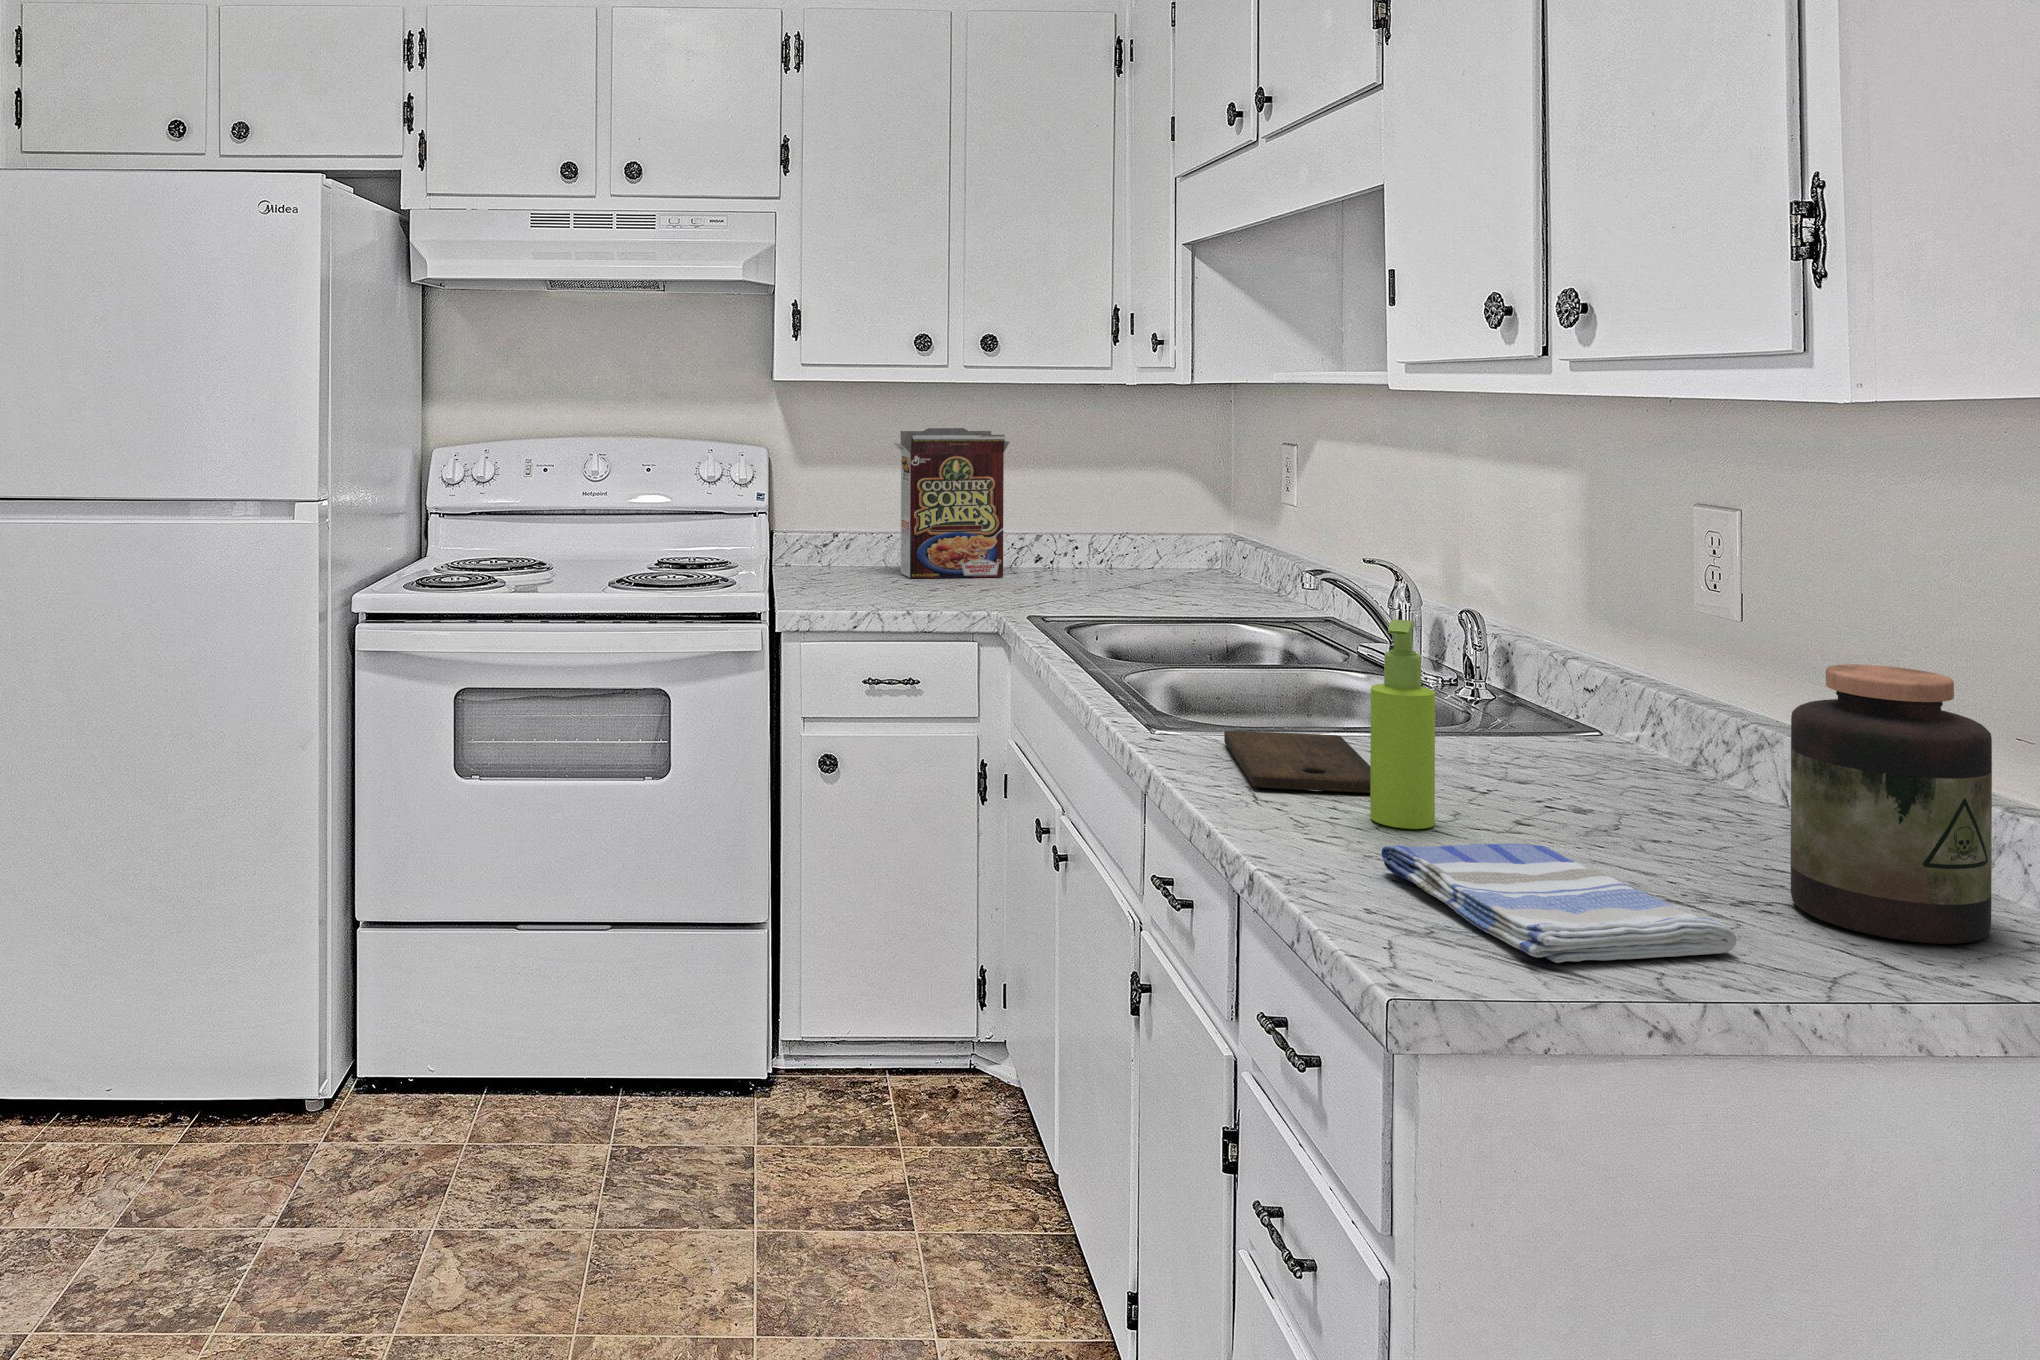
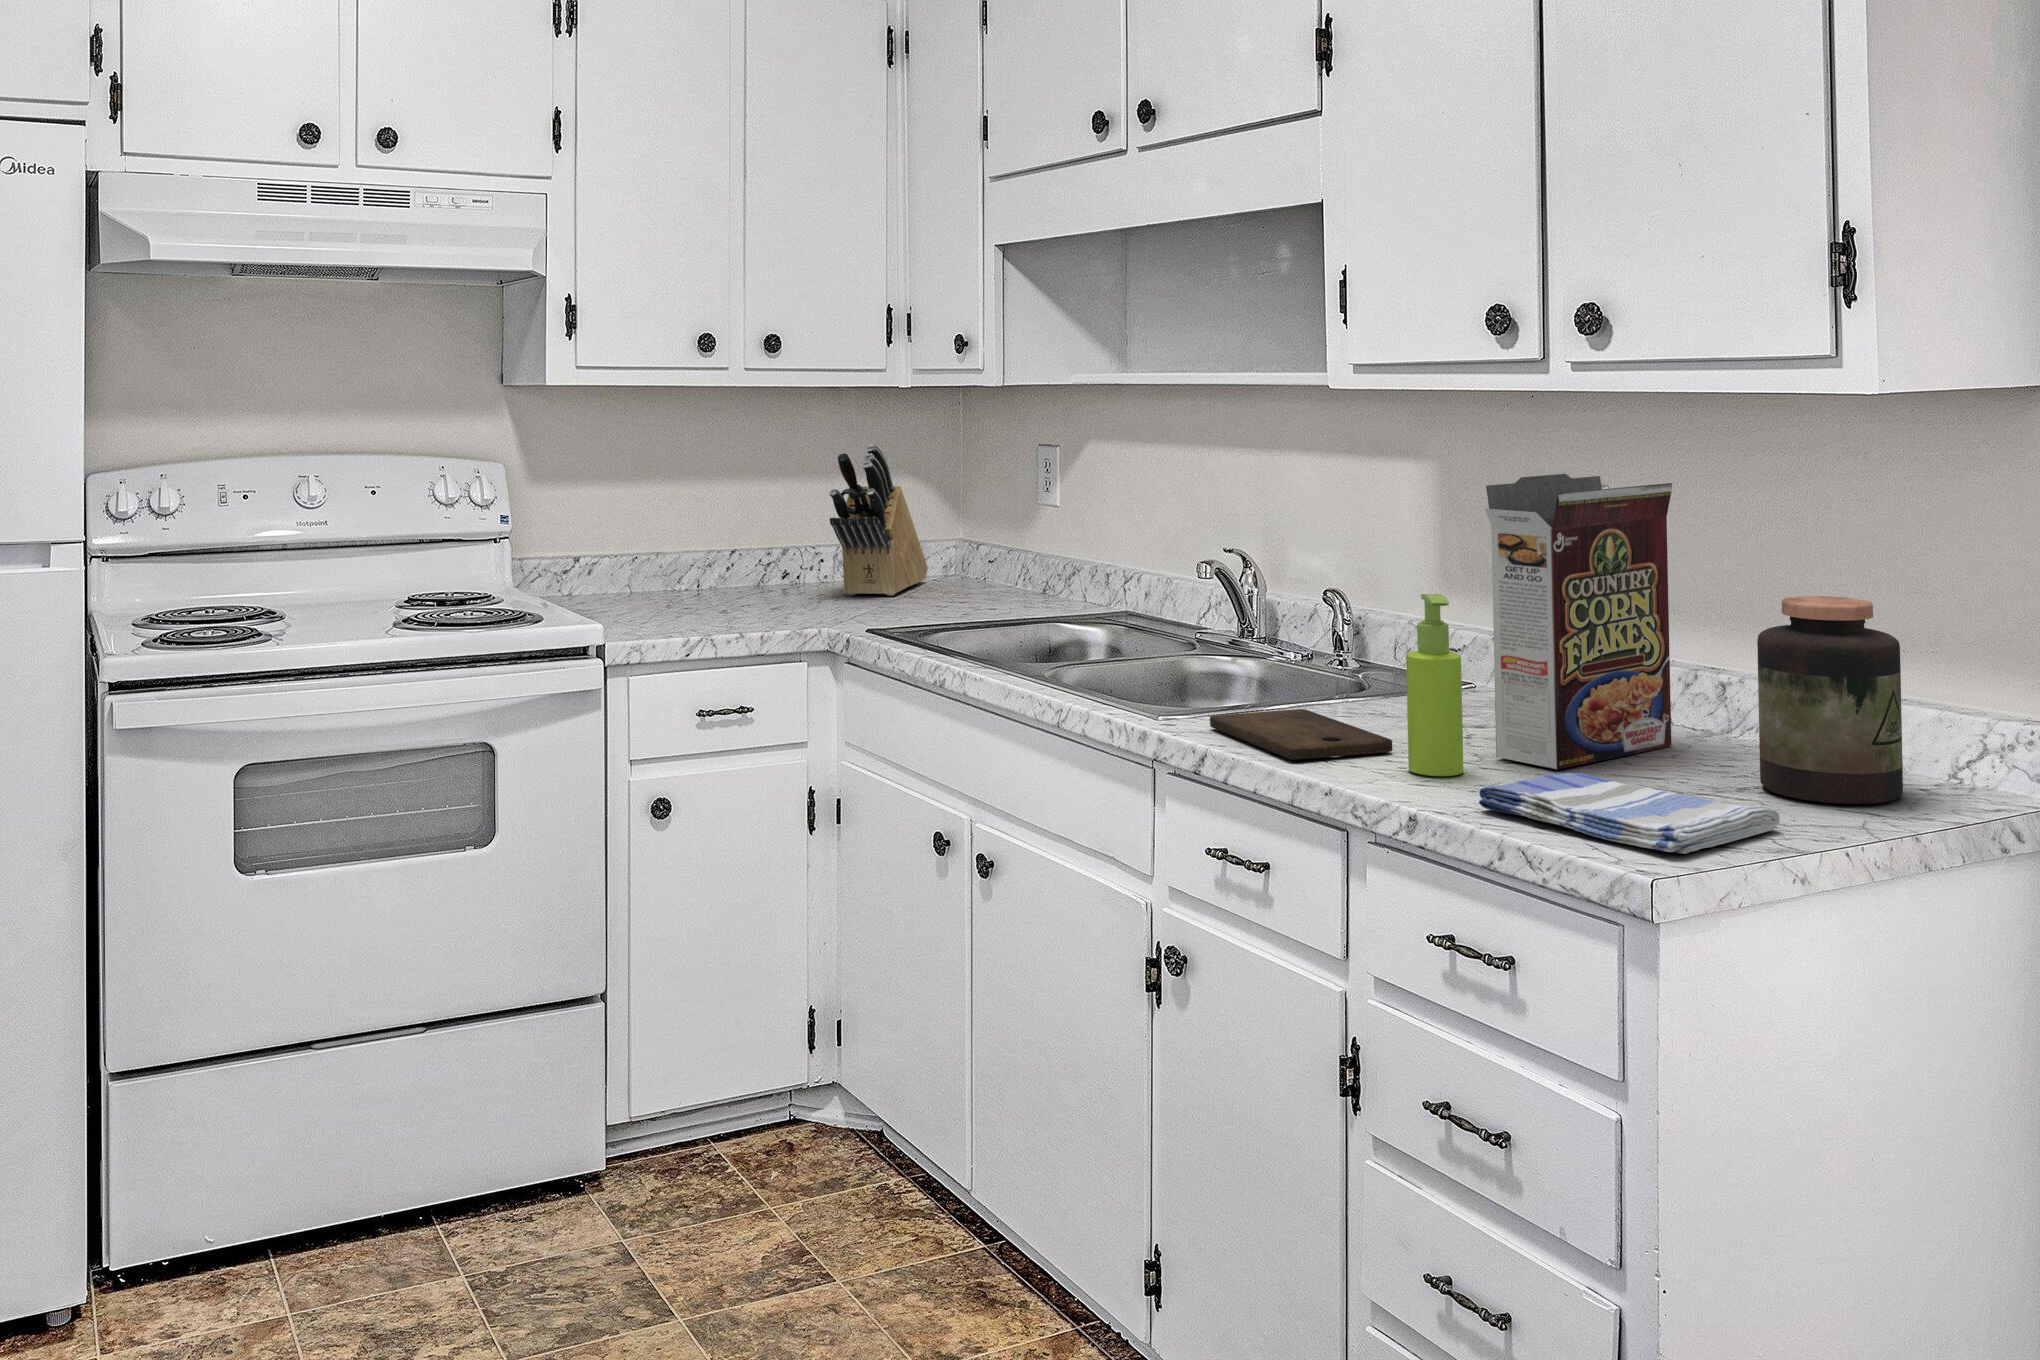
cereal box: present [894,428,1009,578] -> present [1485,474,1672,769]
knife block: none [1065,438,1188,584] -> present [829,444,928,596]

